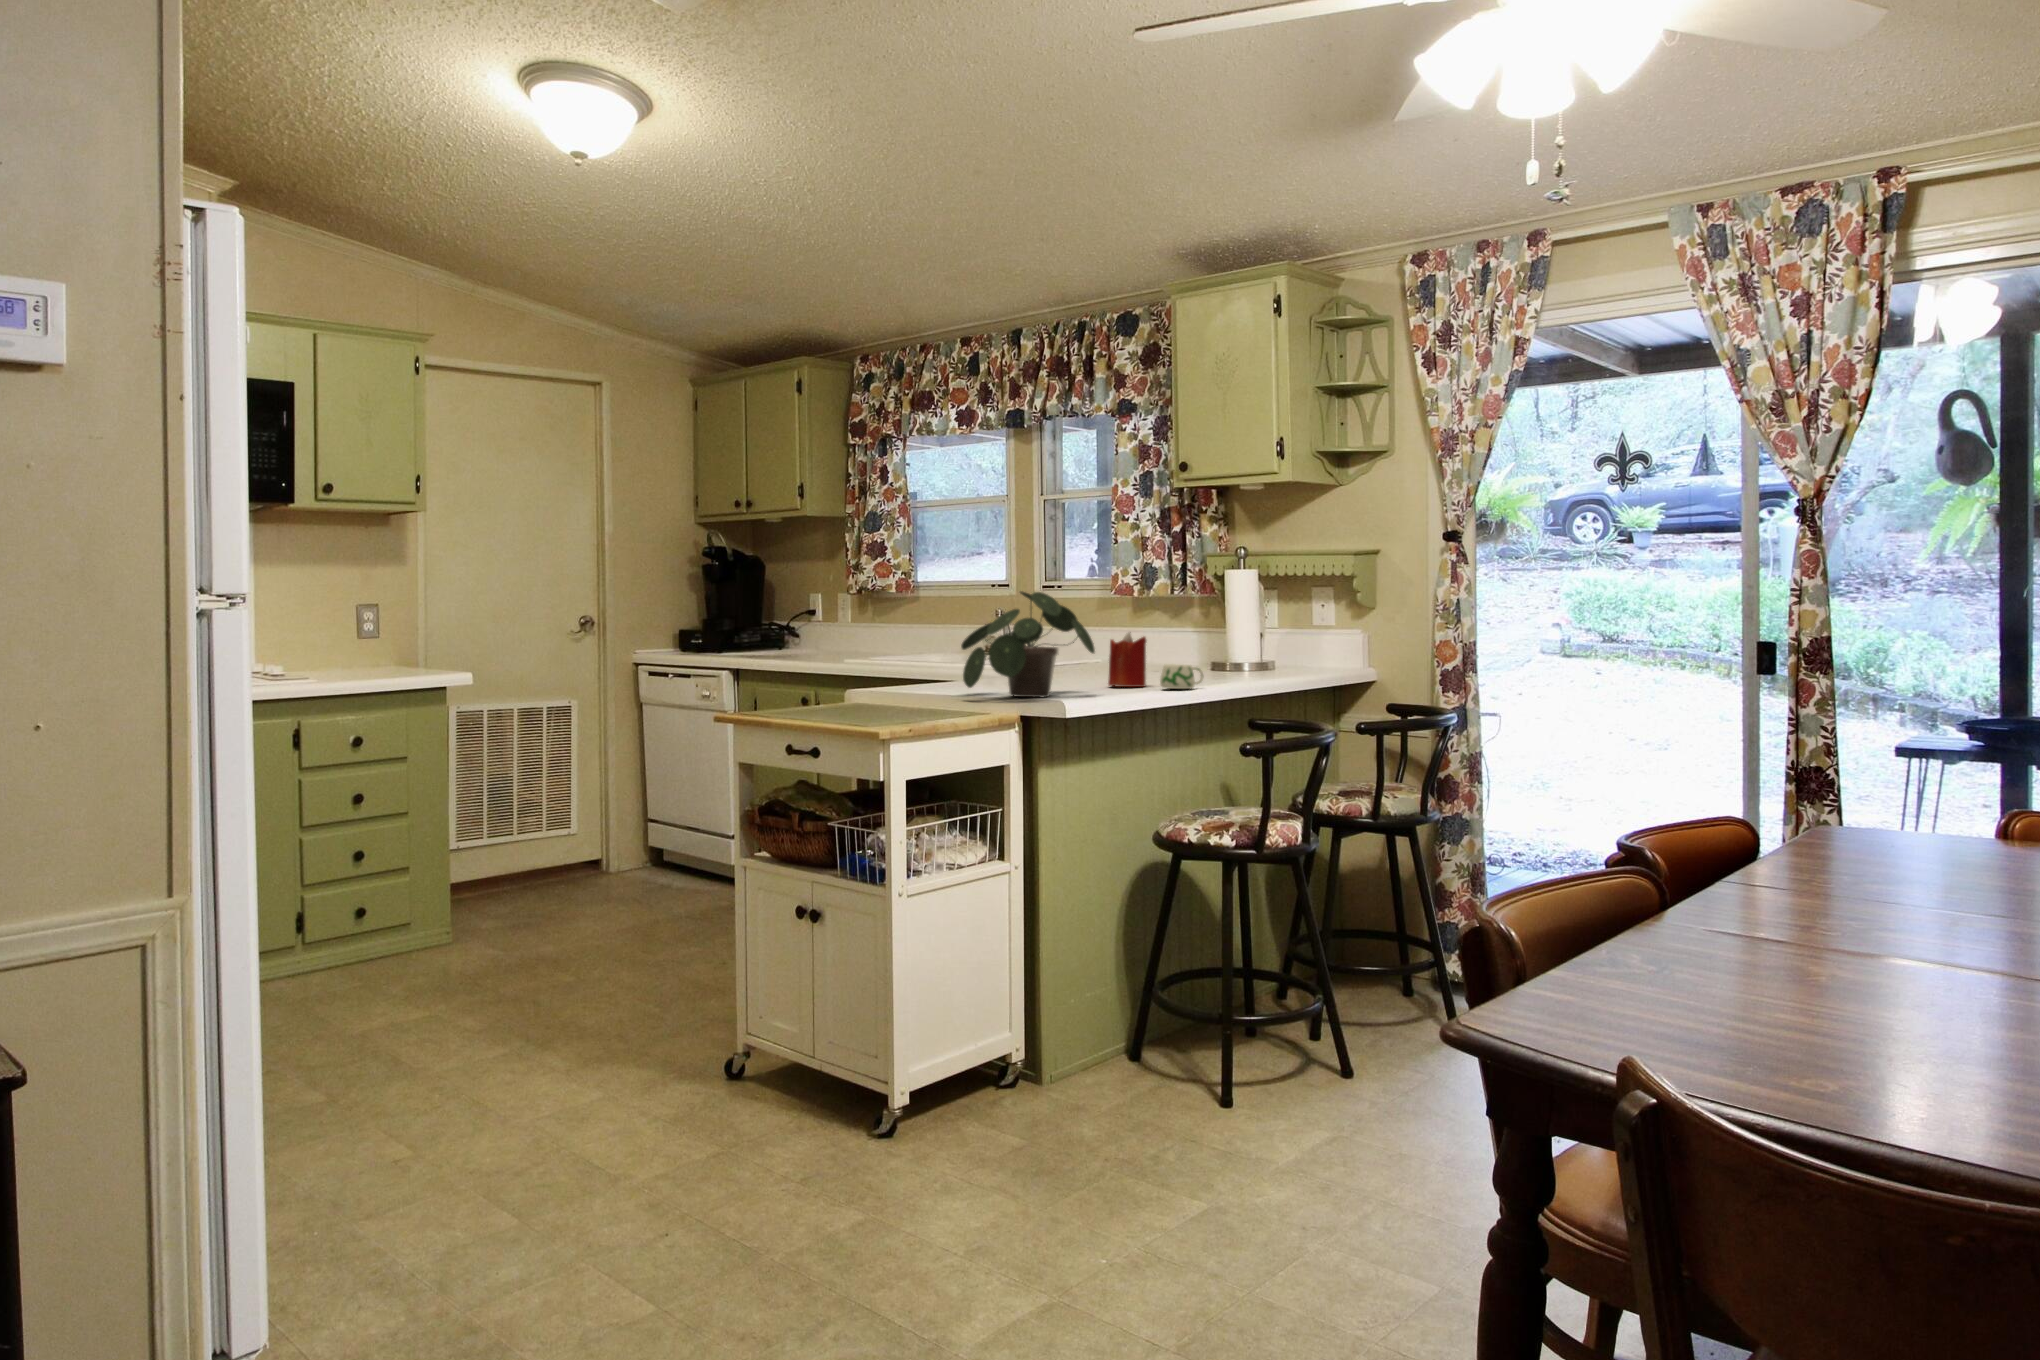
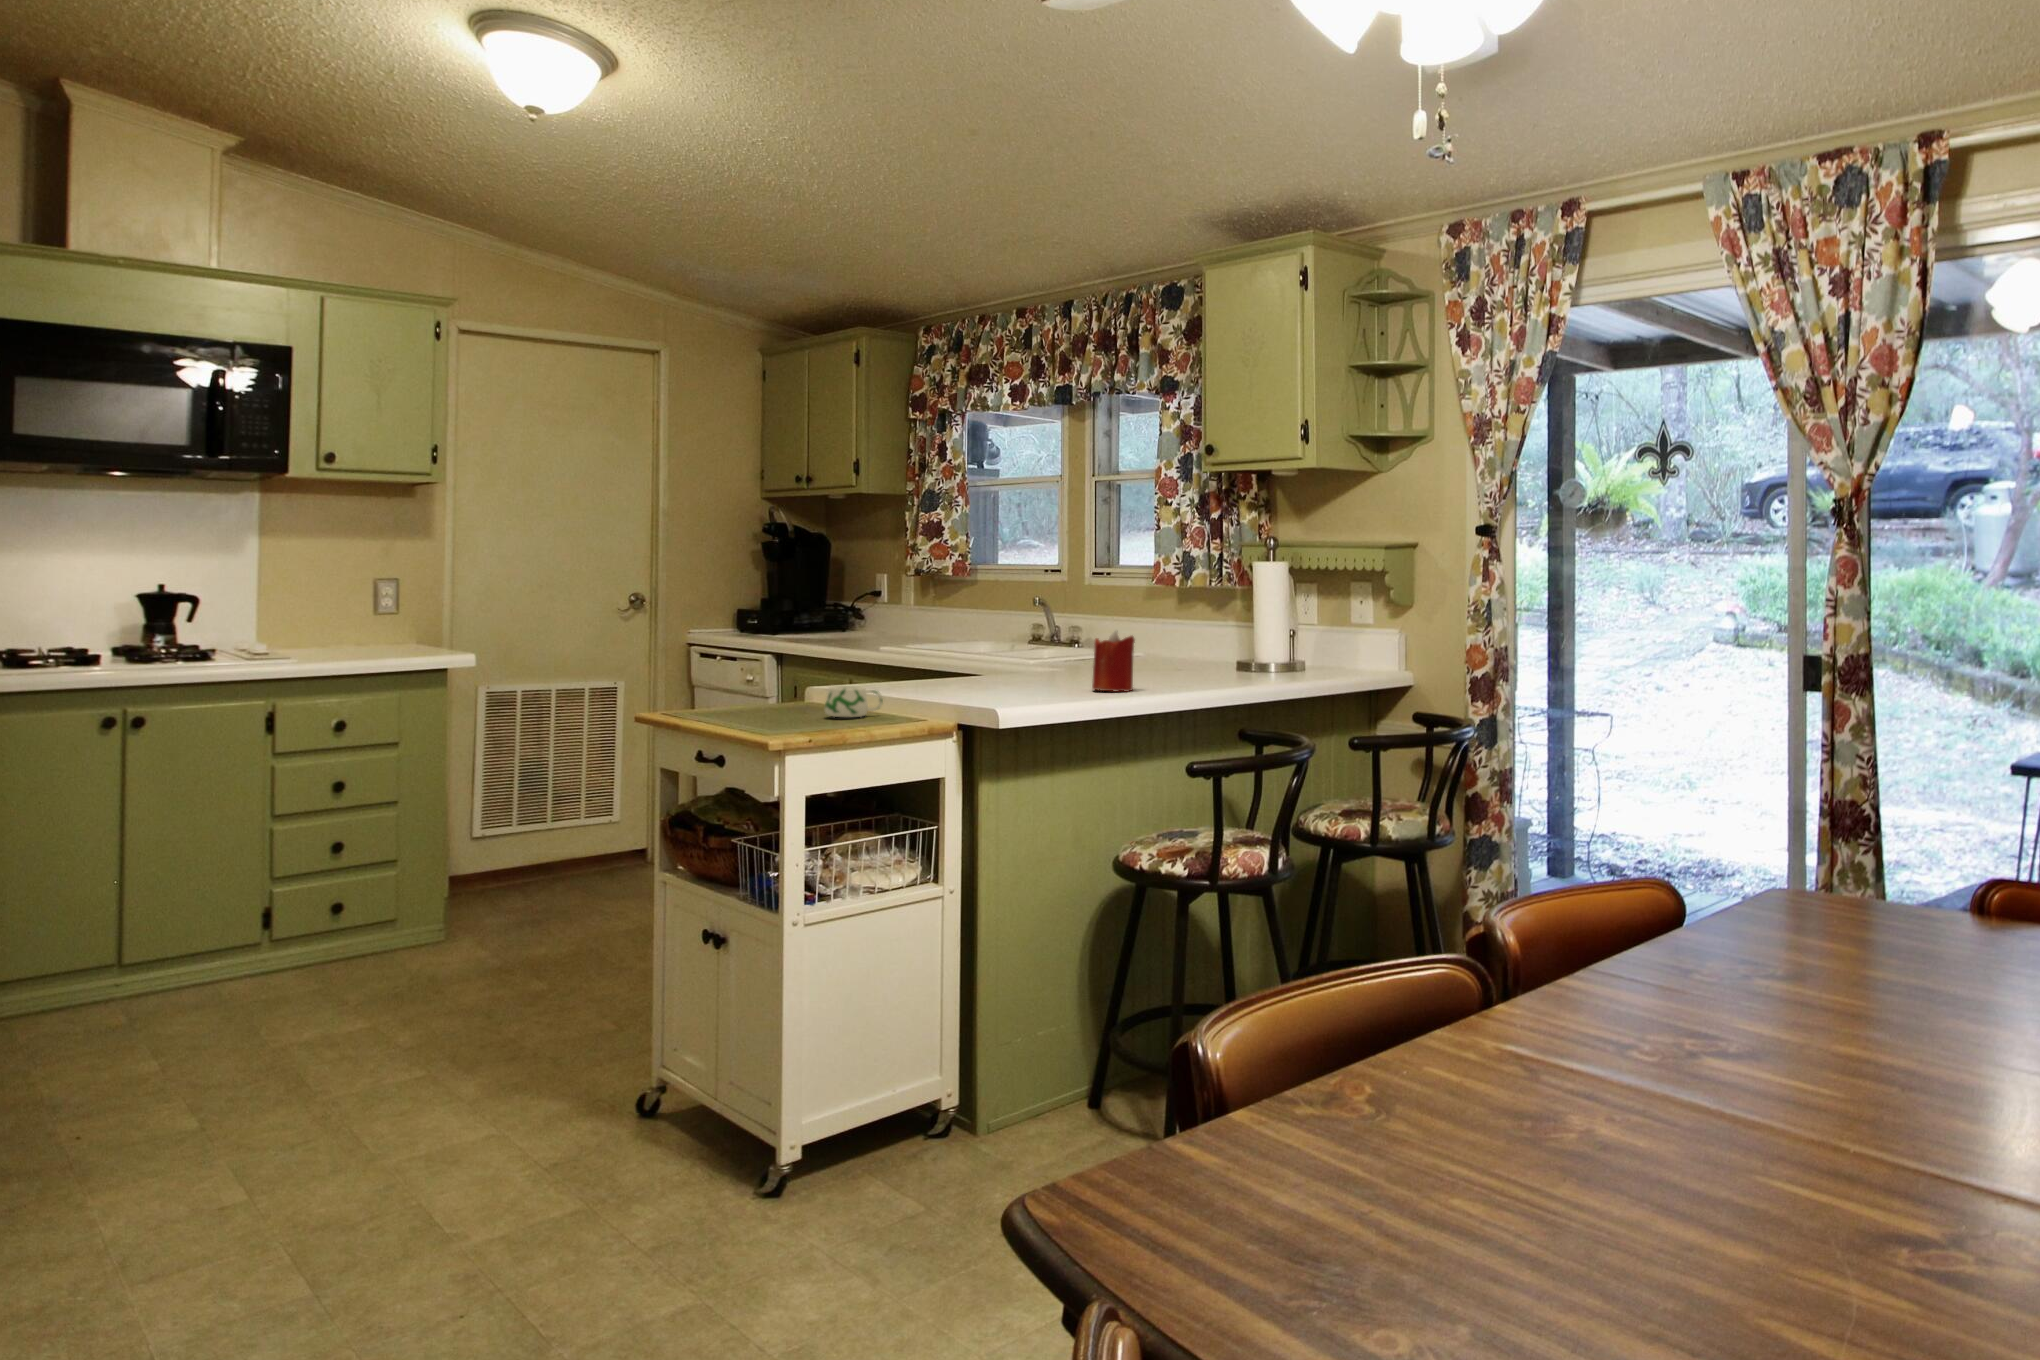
potted plant: present [961,591,1095,697] -> none [912,585,1061,703]
mug: present [1160,664,1203,689] -> present [825,685,883,717]

